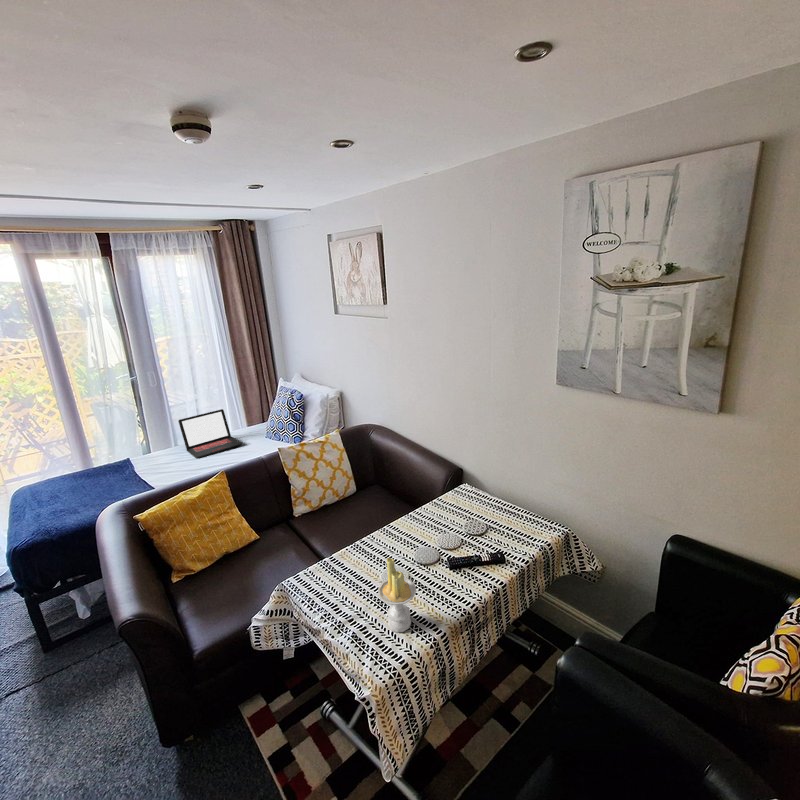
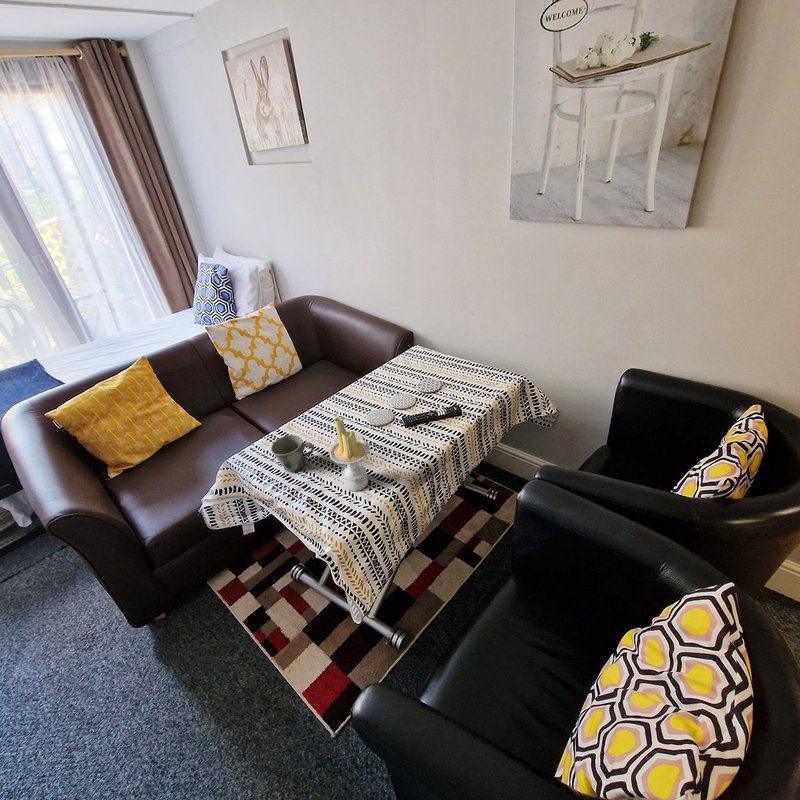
laptop: present [178,409,242,458] -> none [83,295,167,352]
mug: none [325,565,363,603] -> present [271,435,314,472]

